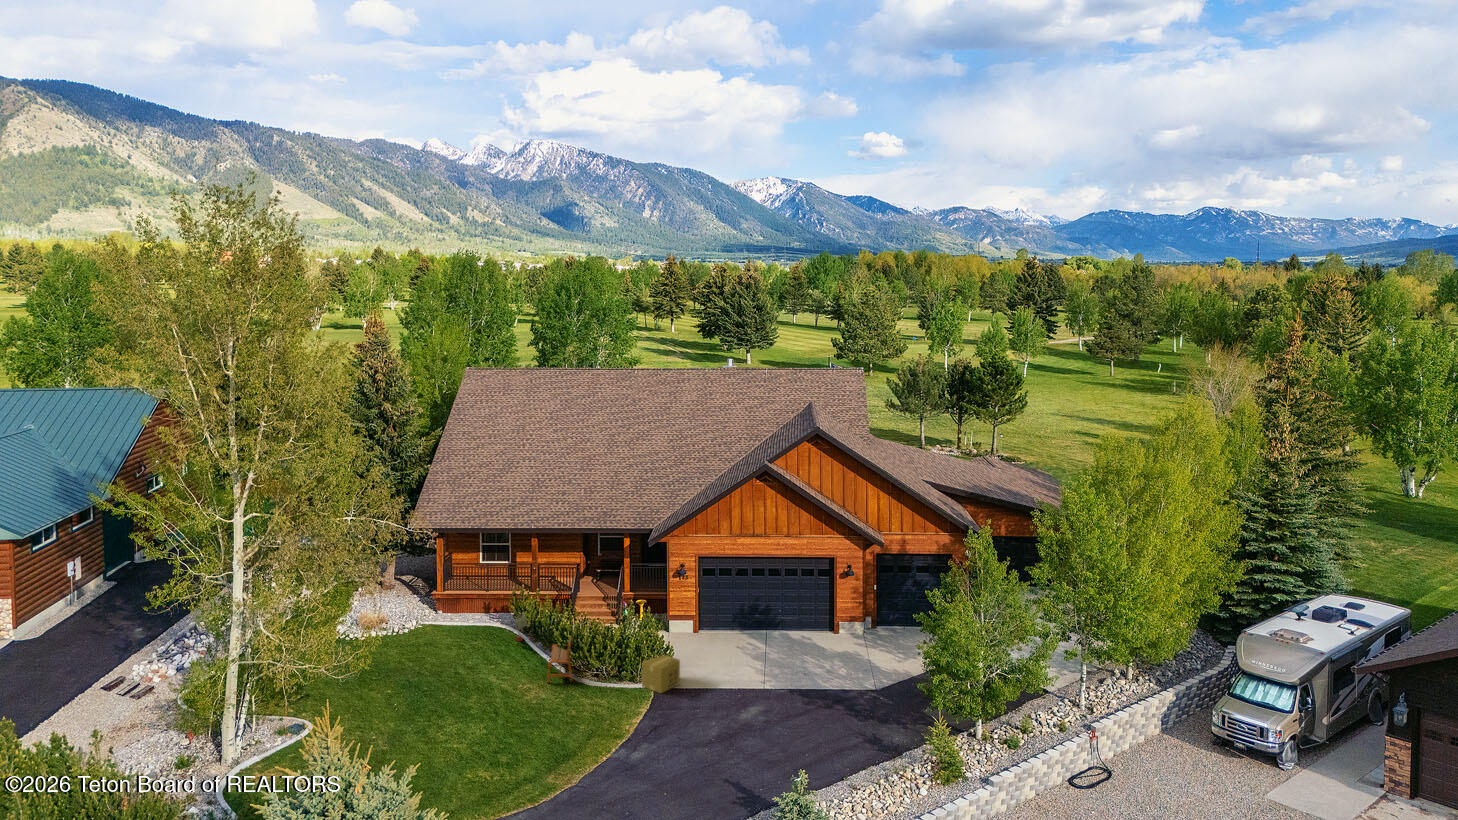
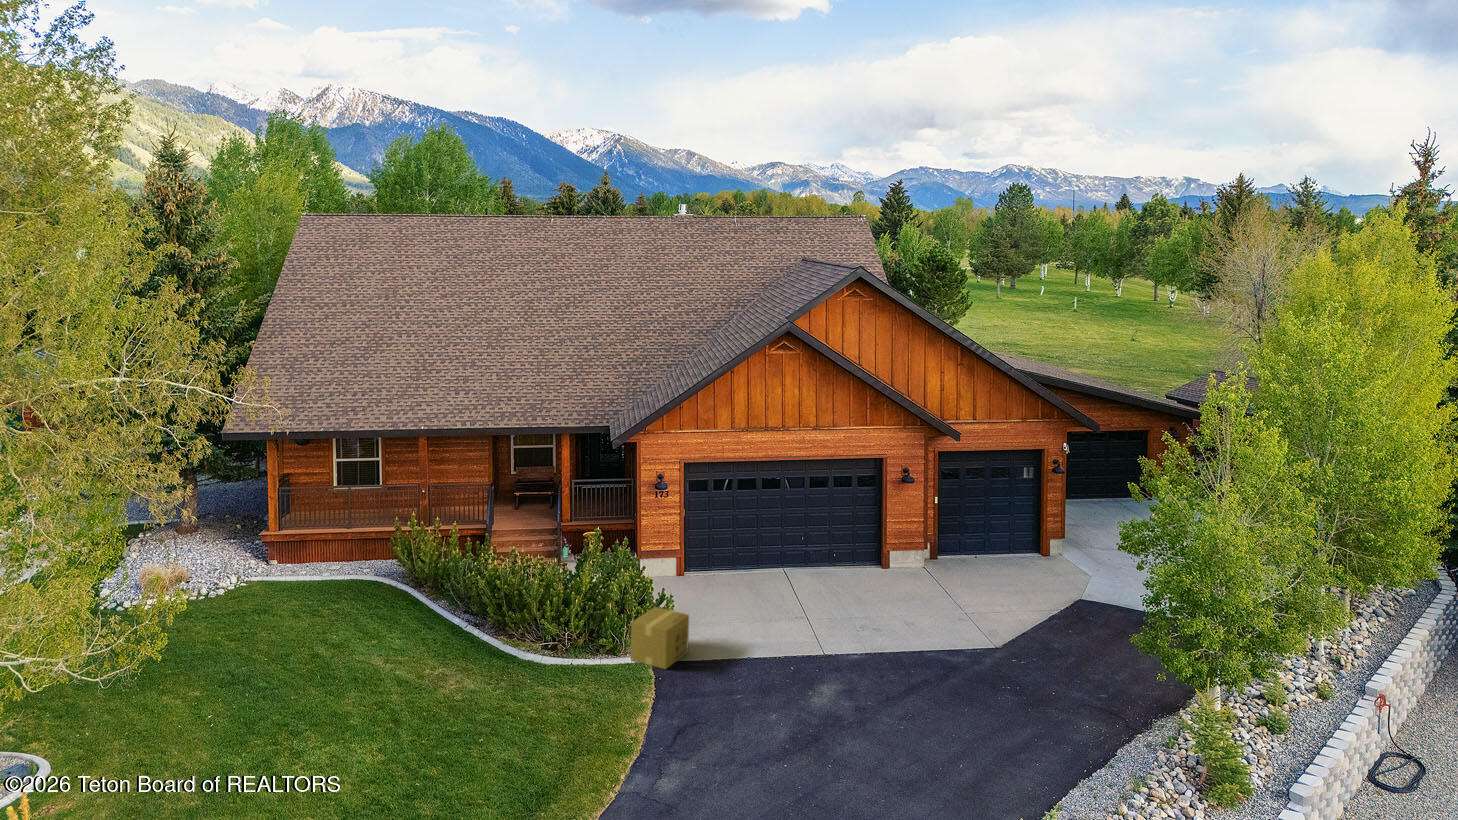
potted tree: present [515,615,527,642] -> none [403,556,431,602]
bench: present [547,636,572,682] -> none [472,577,515,665]

